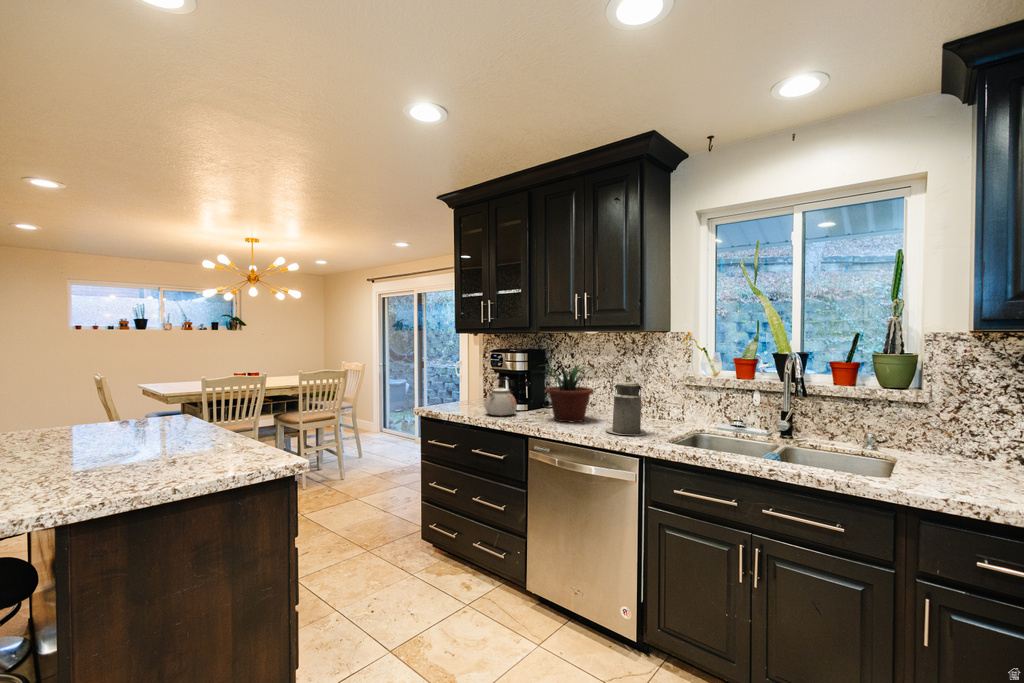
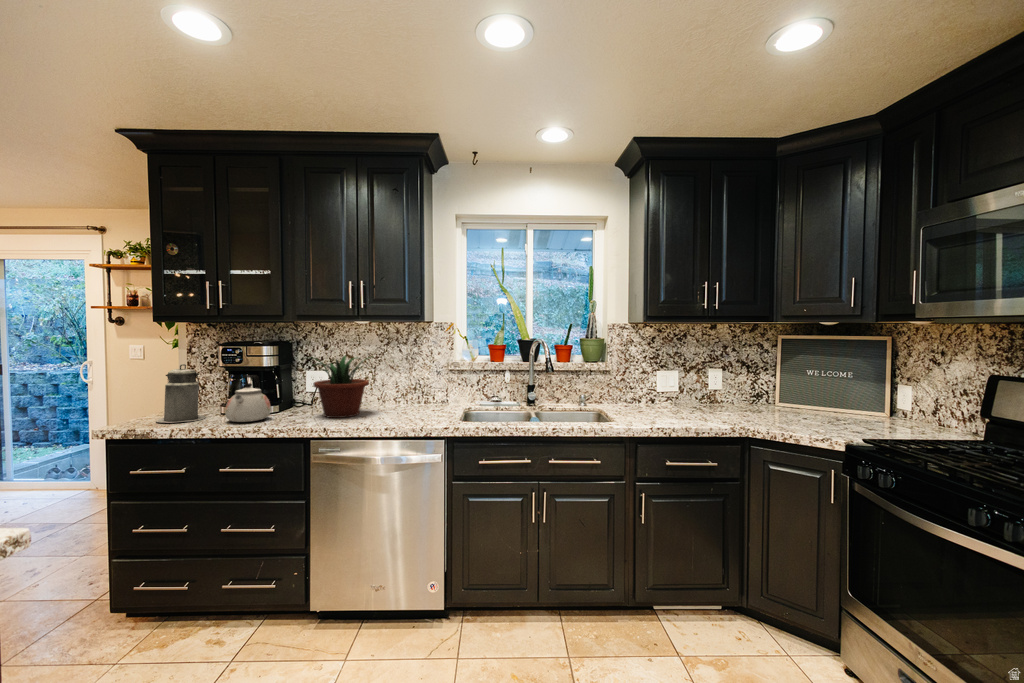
canister: present [606,376,646,436] -> present [156,364,205,423]

